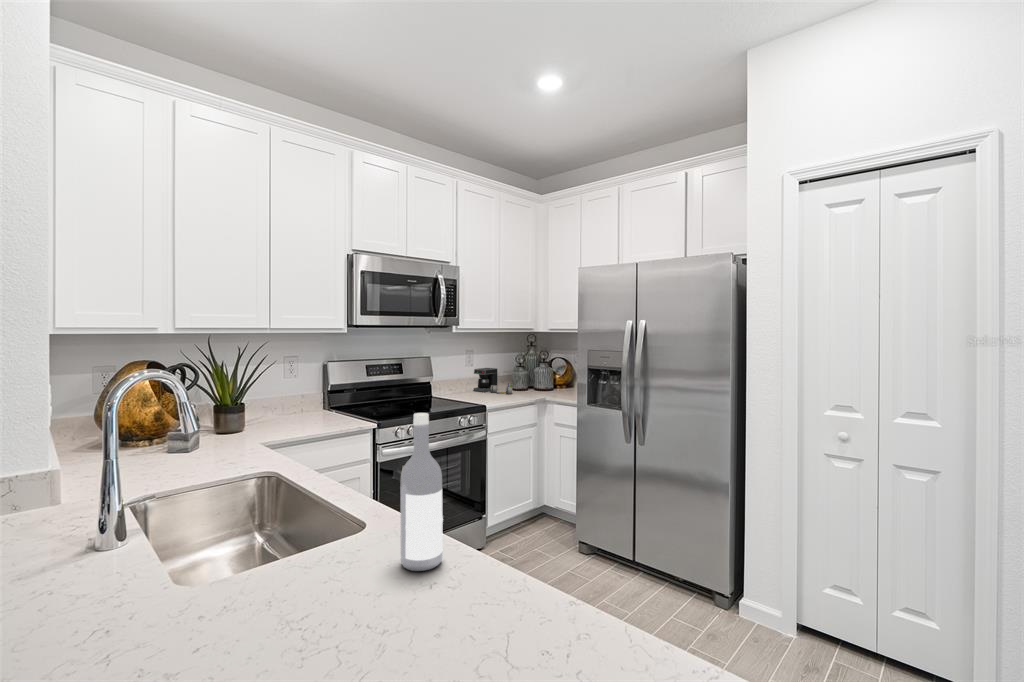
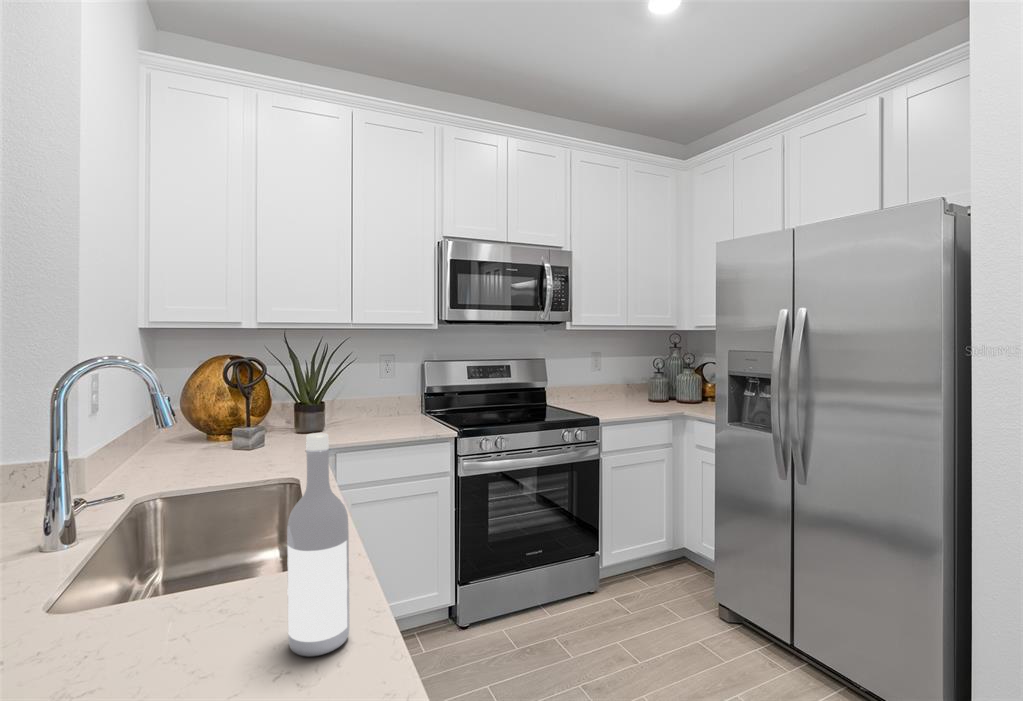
coffee maker: present [474,368,513,394] -> none [598,372,644,405]

